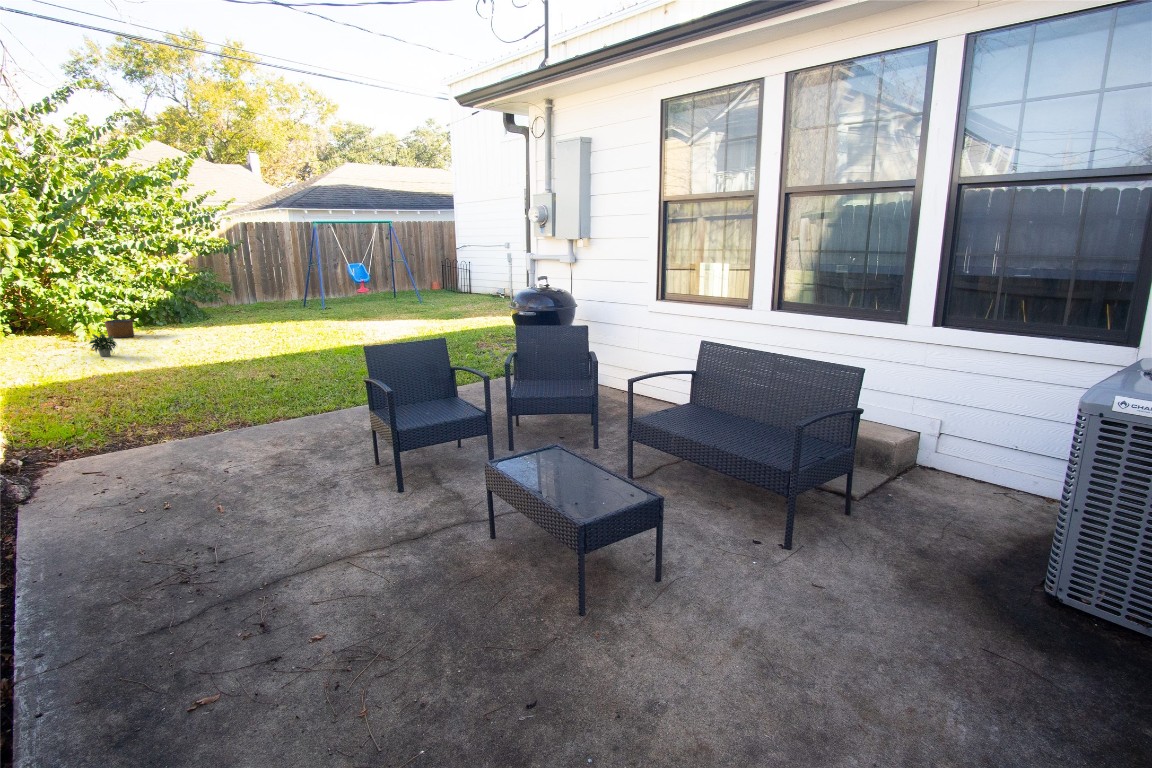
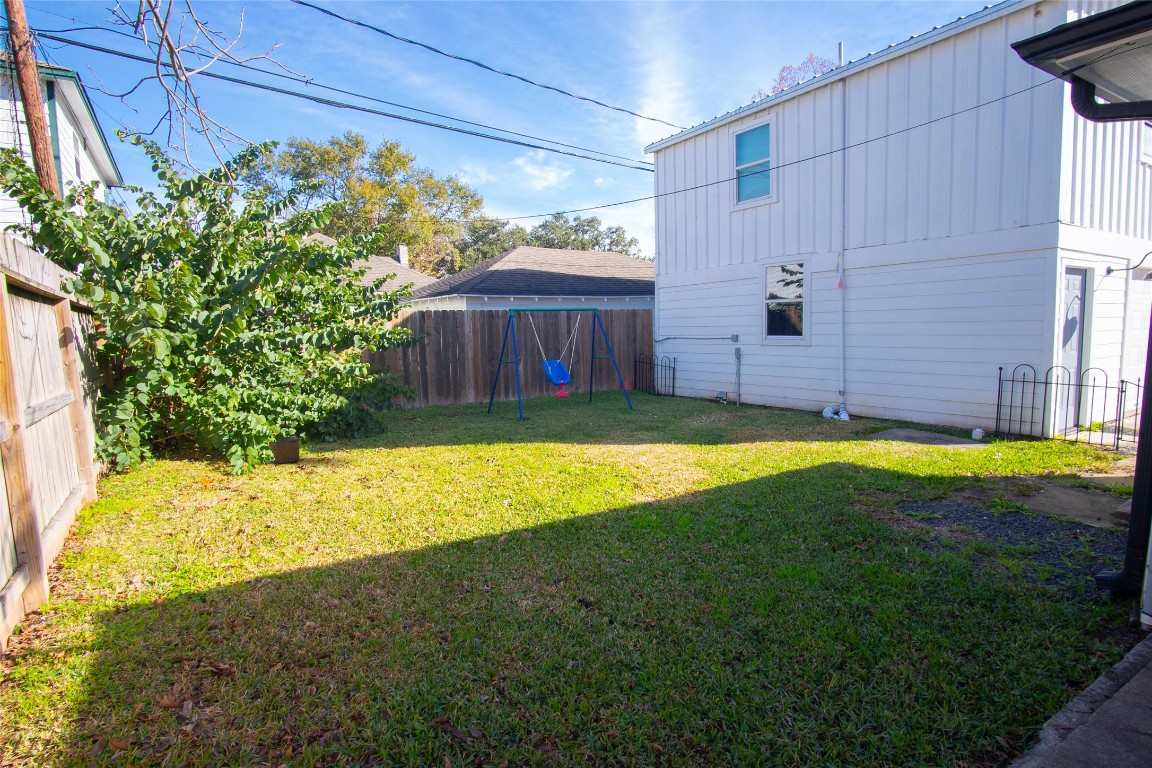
potted plant: present [89,334,116,357] -> none [246,465,284,501]

